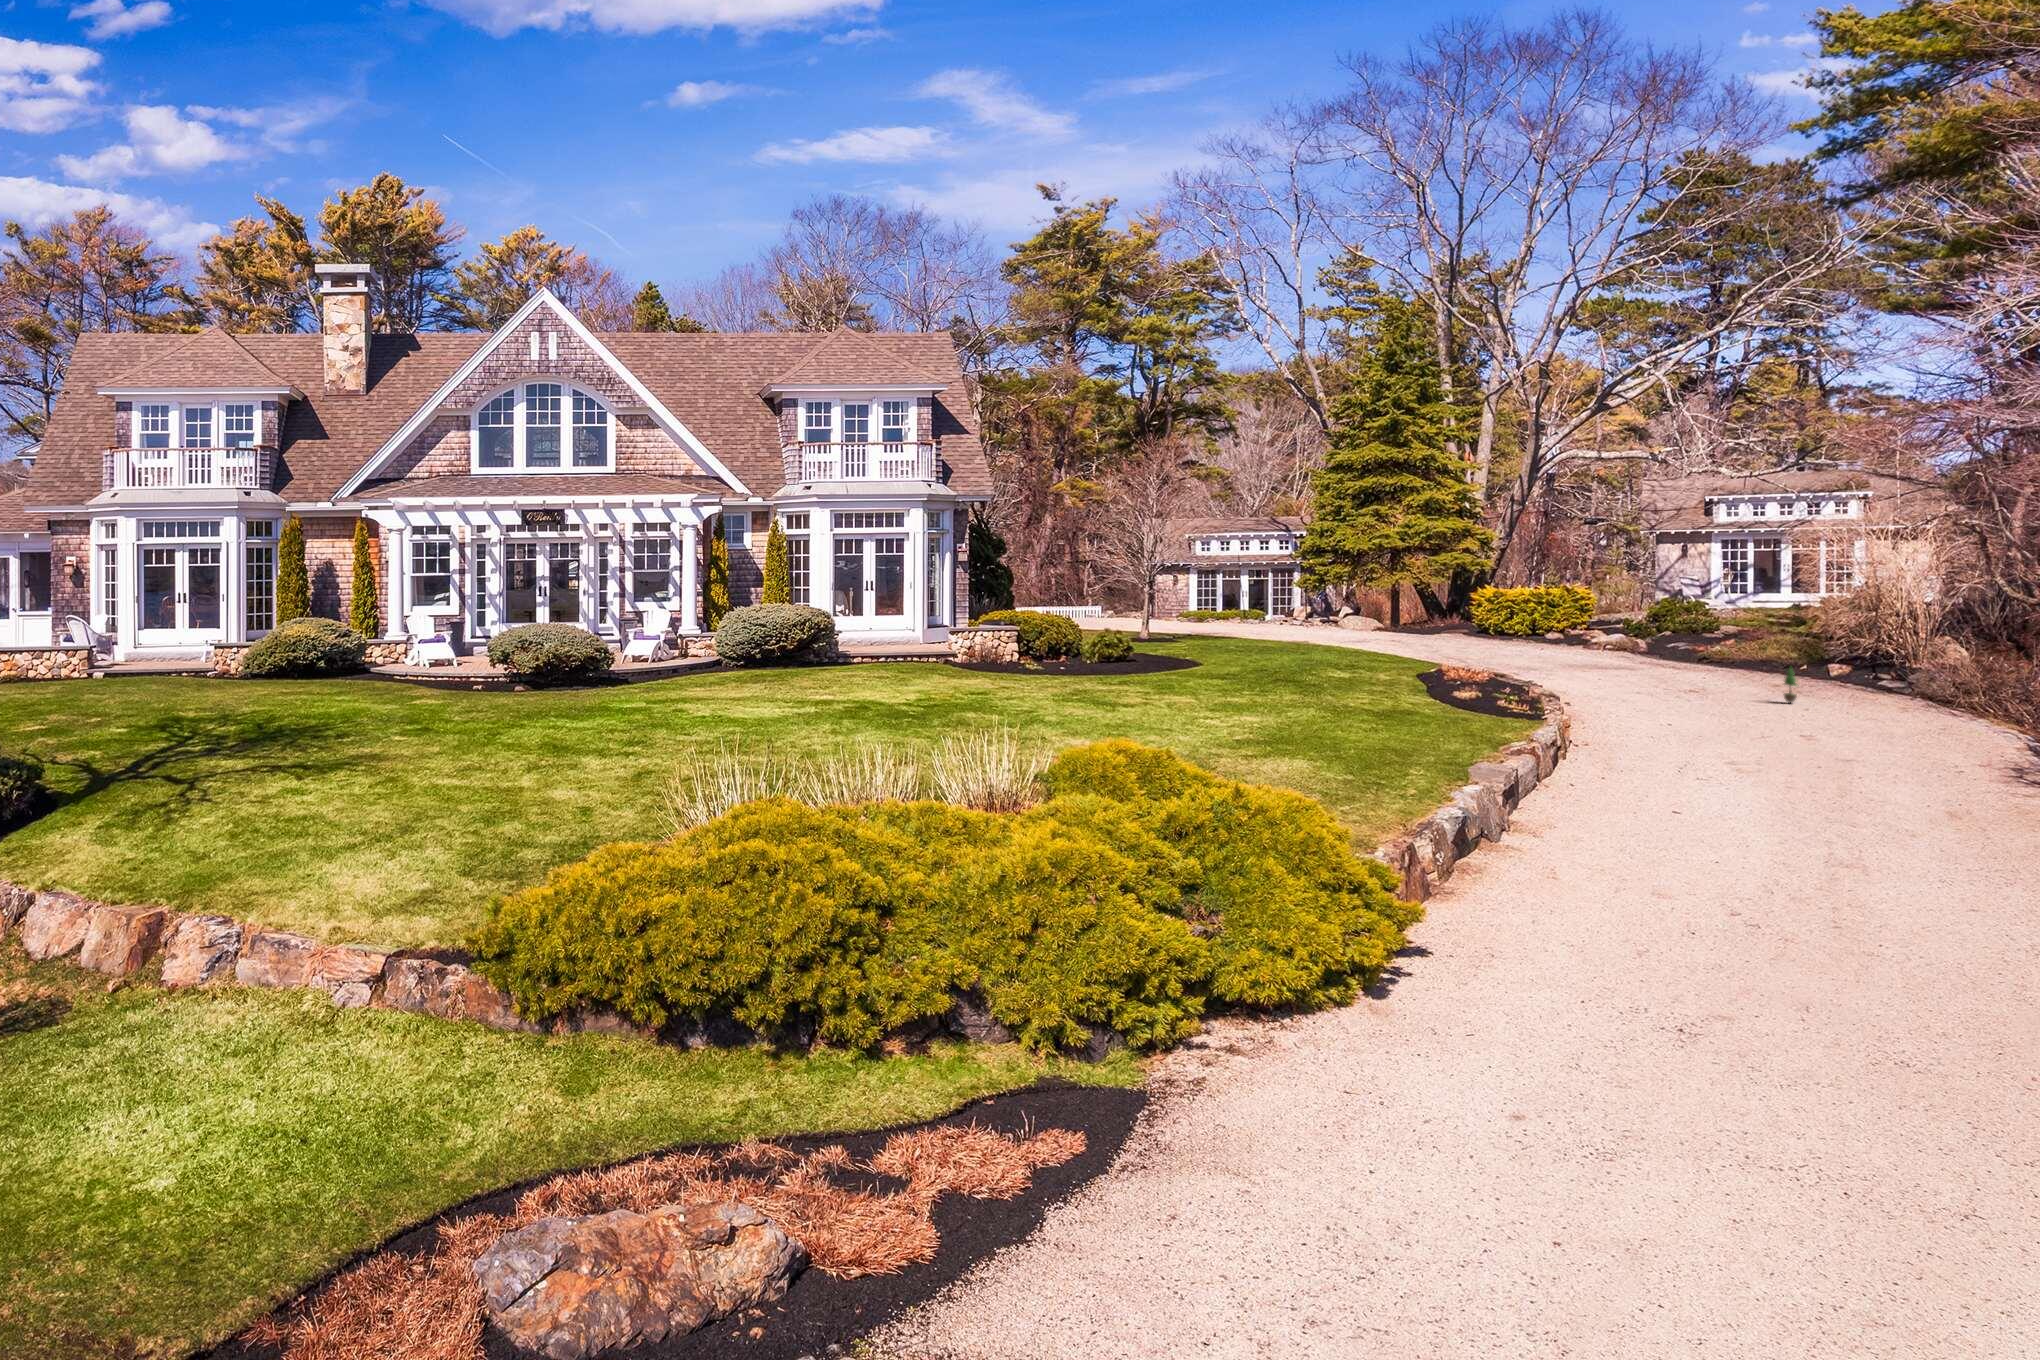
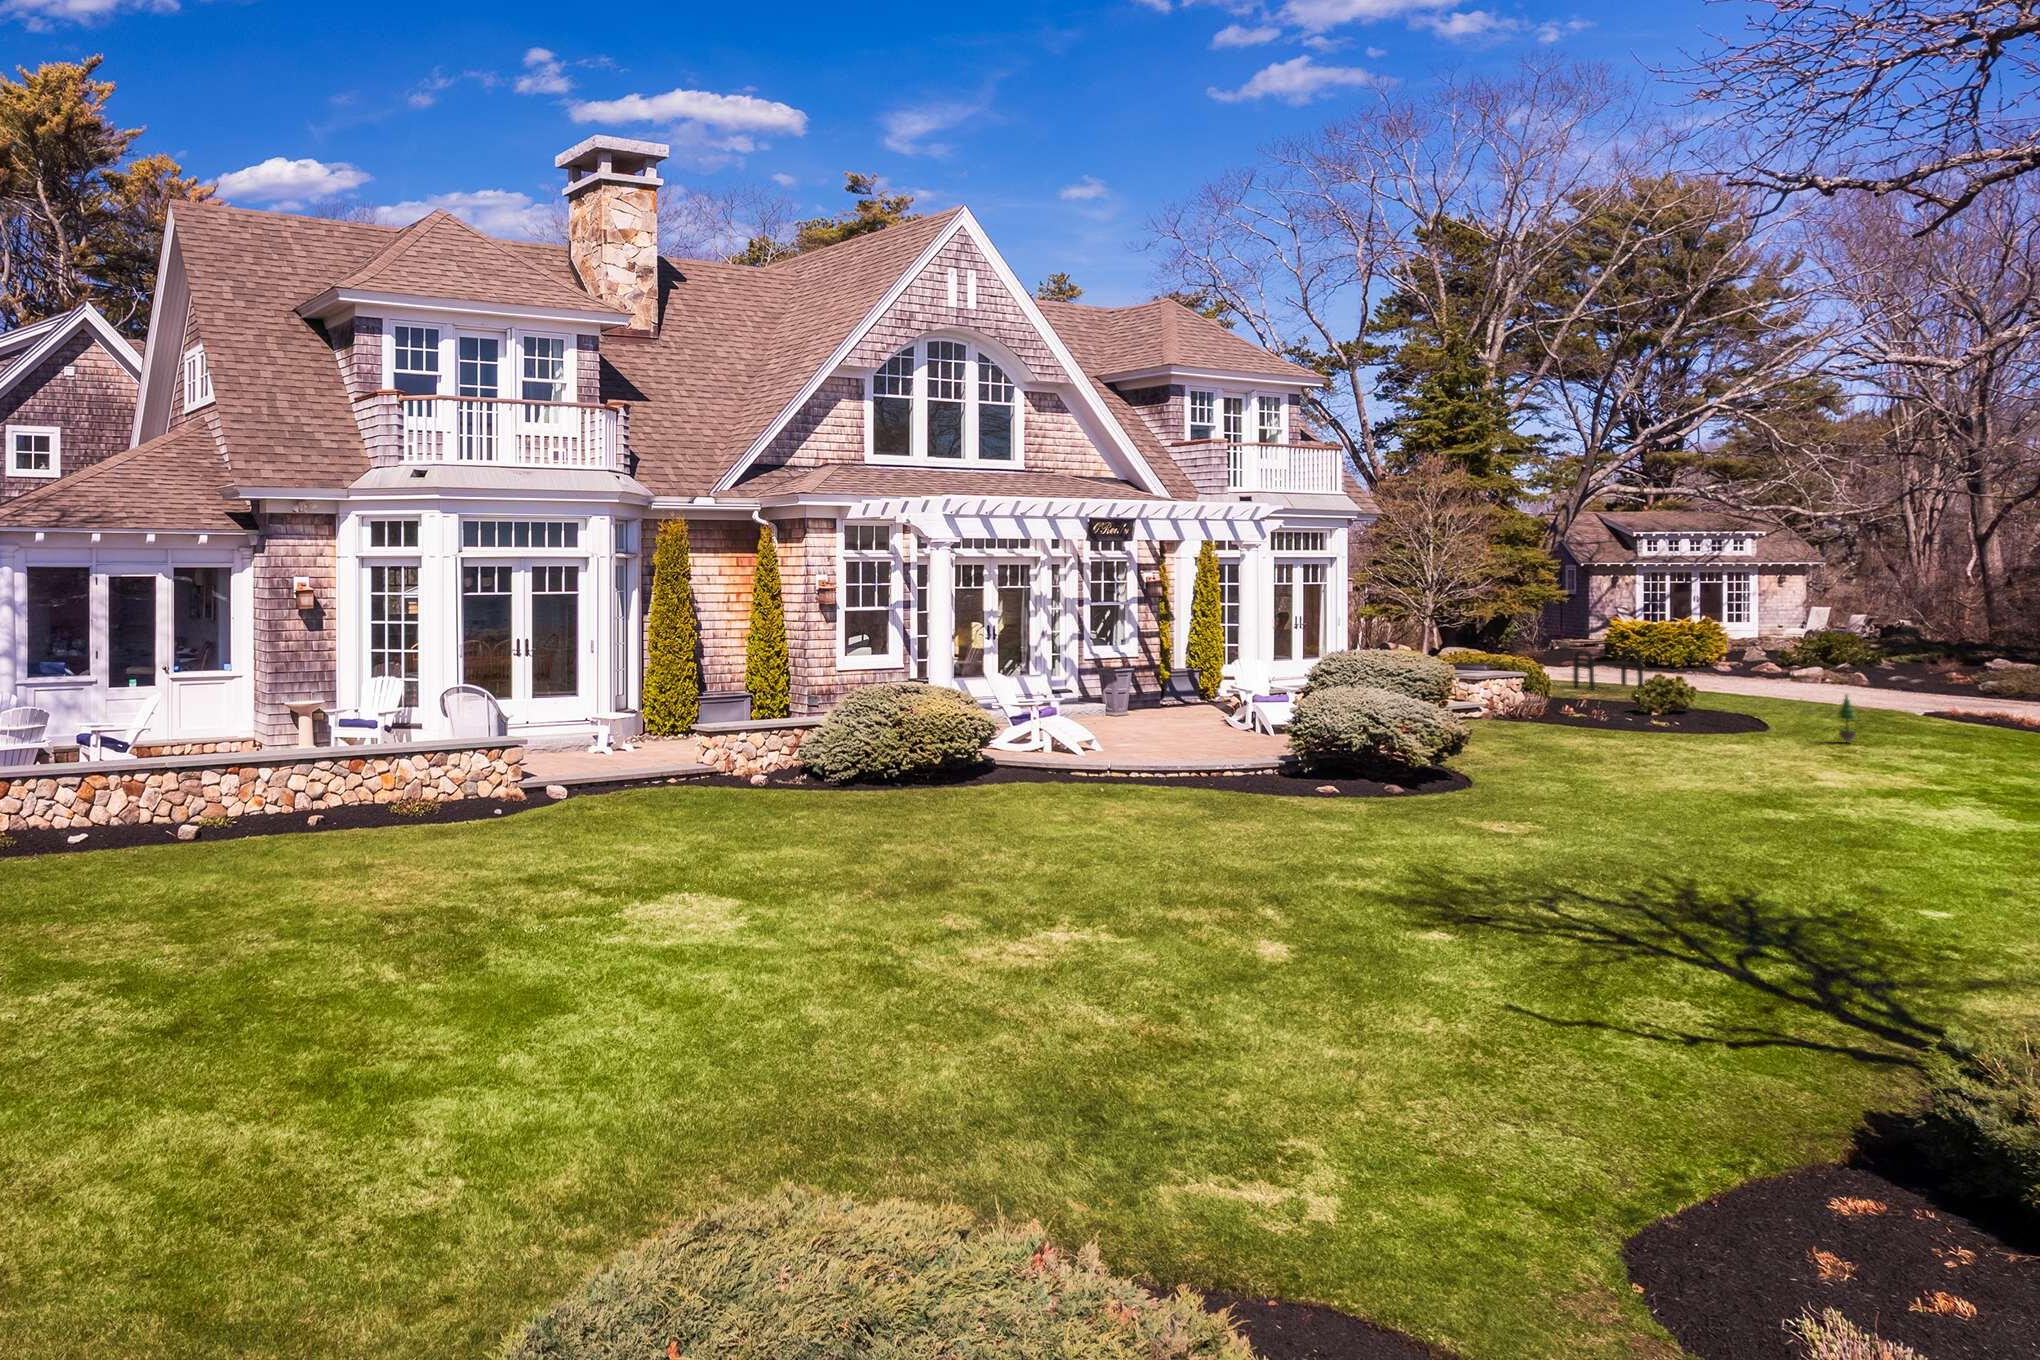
bench: none [1765,621,1826,657] -> present [1573,648,1643,690]

